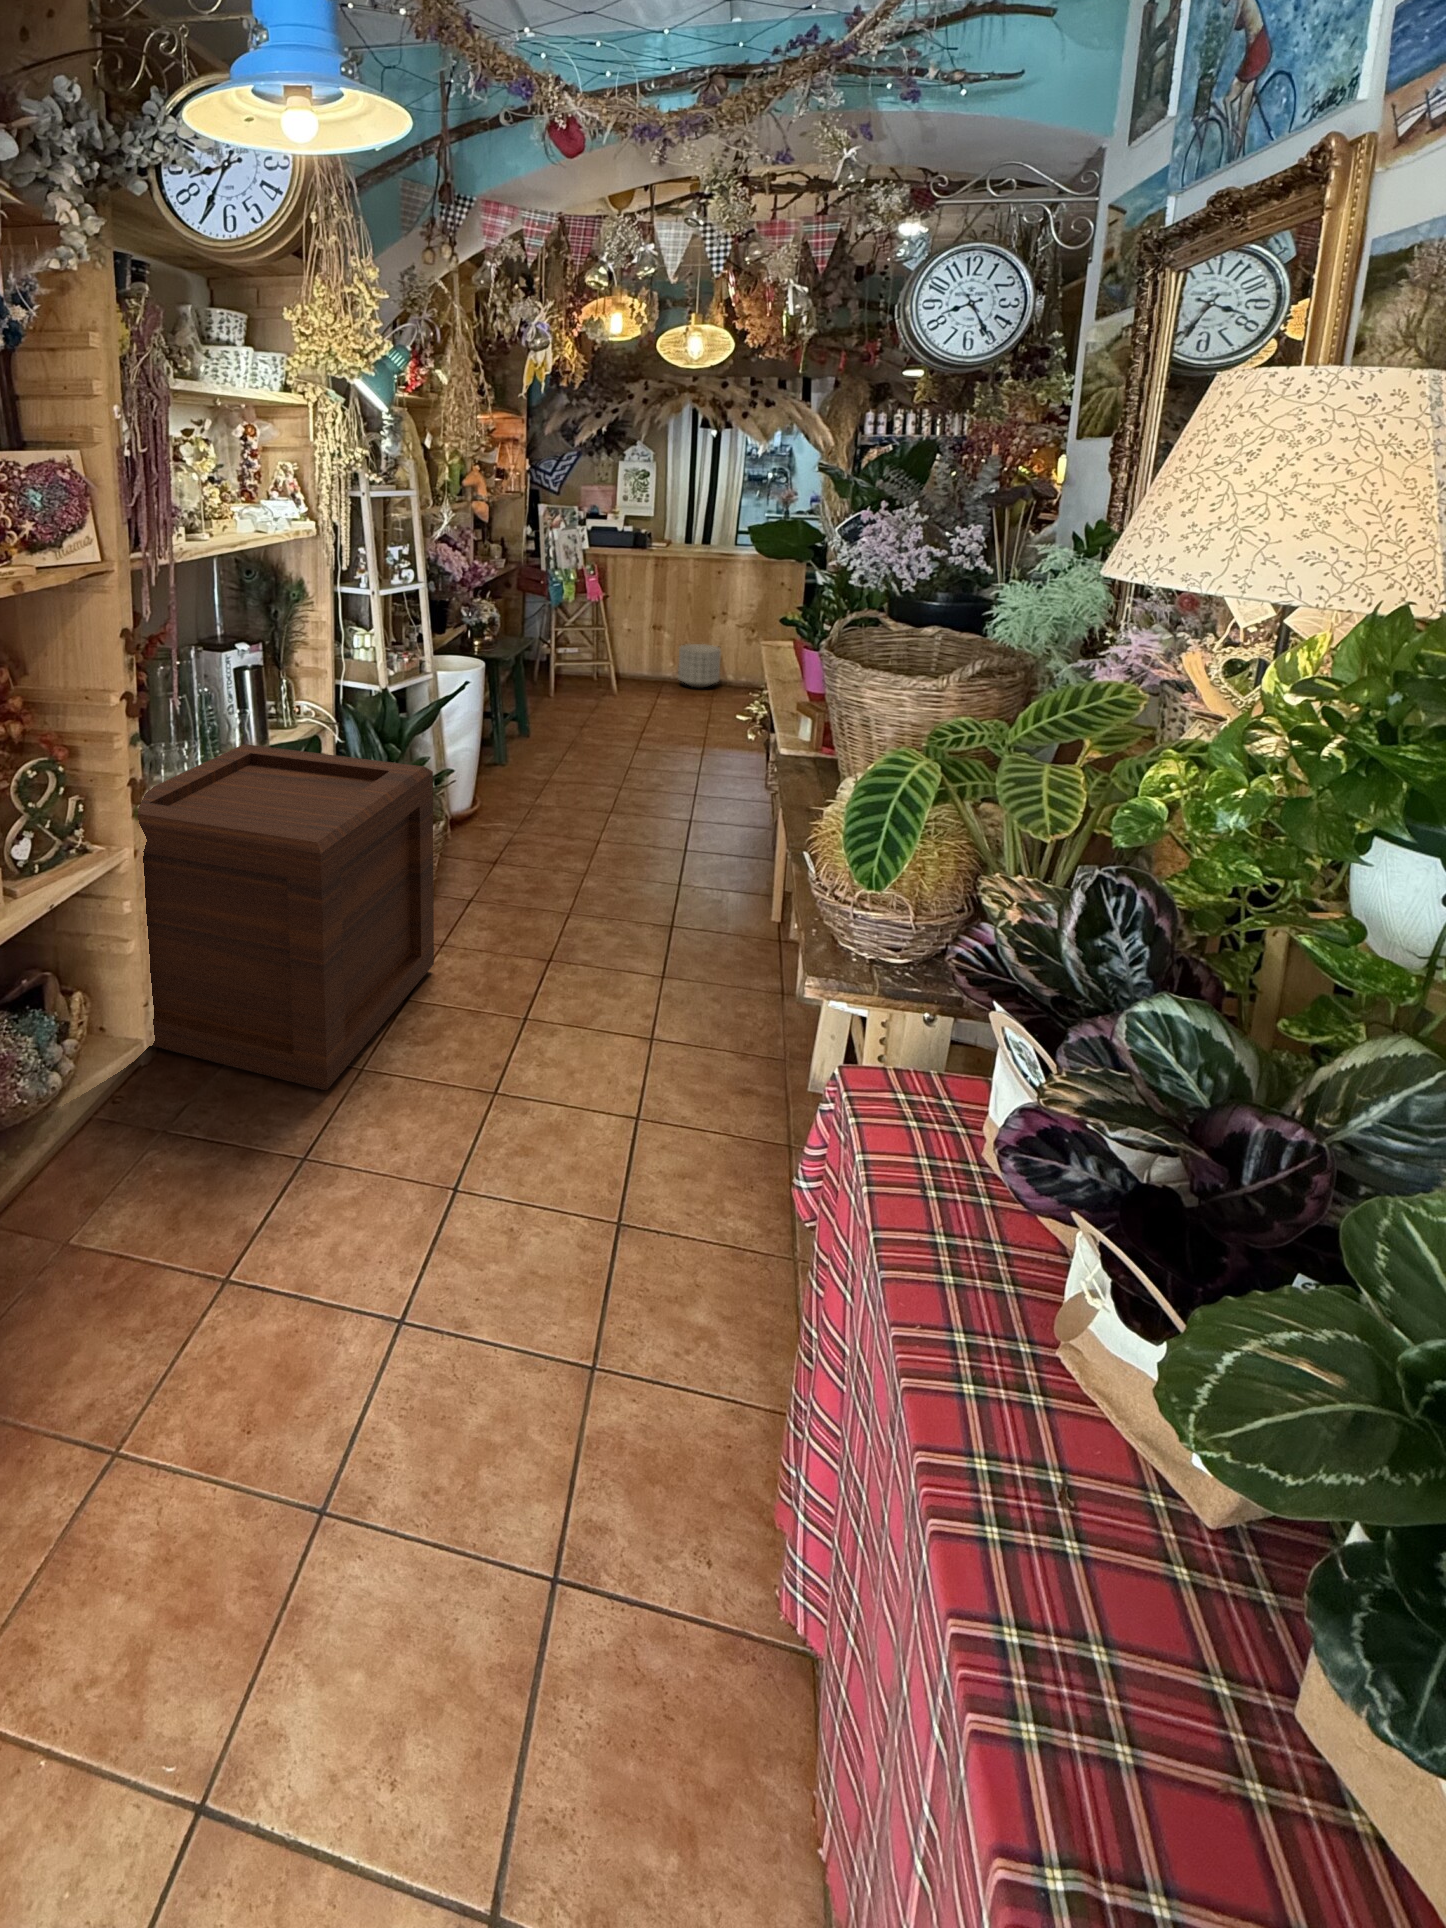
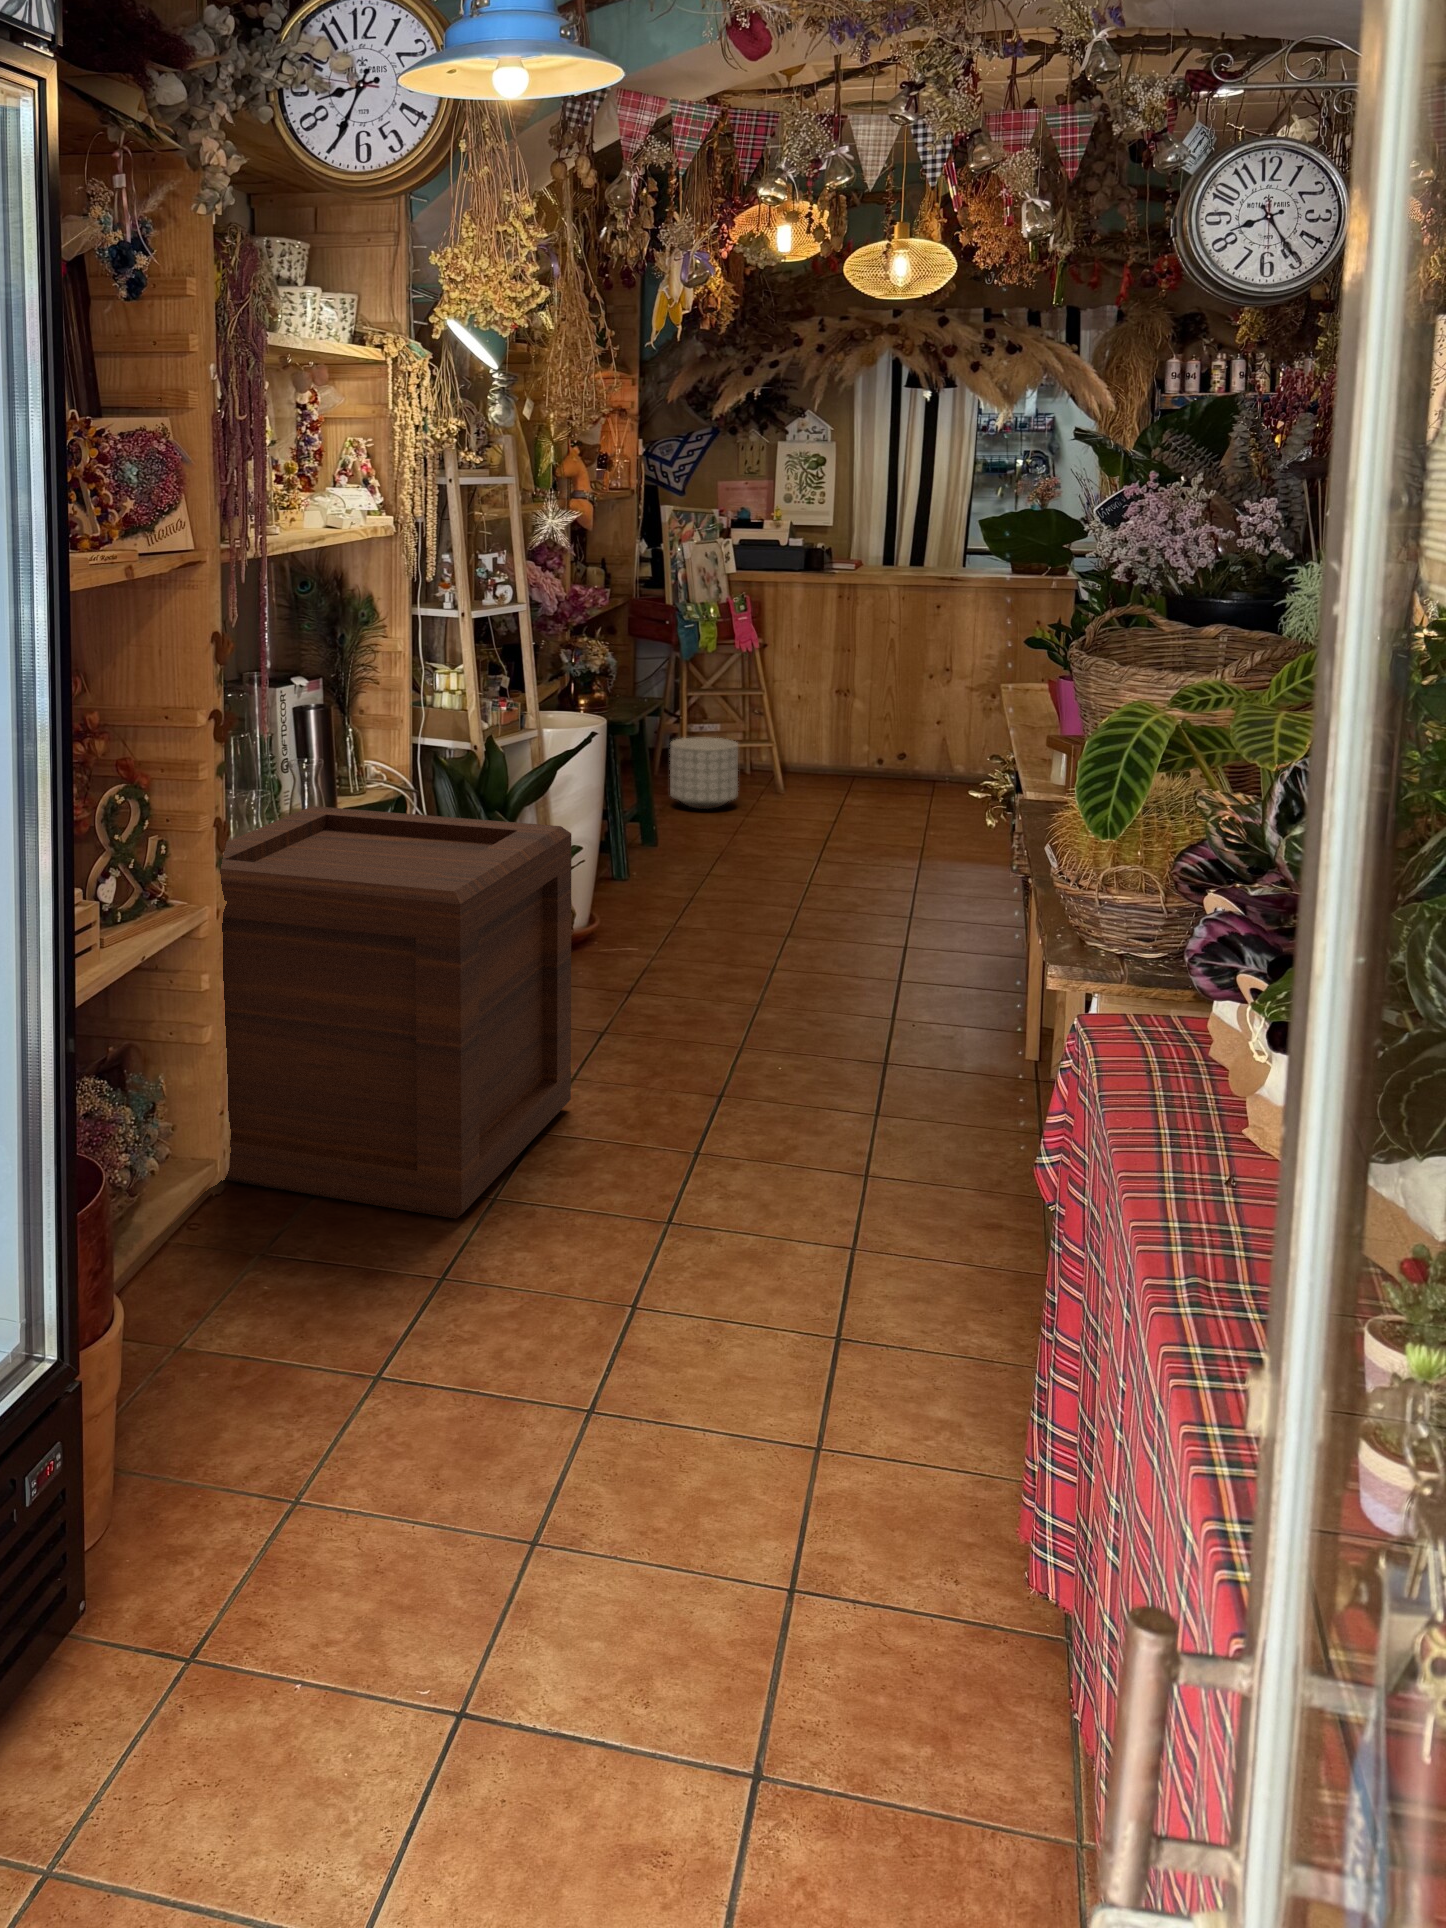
planter: present [678,644,721,688] -> present [670,738,738,809]

